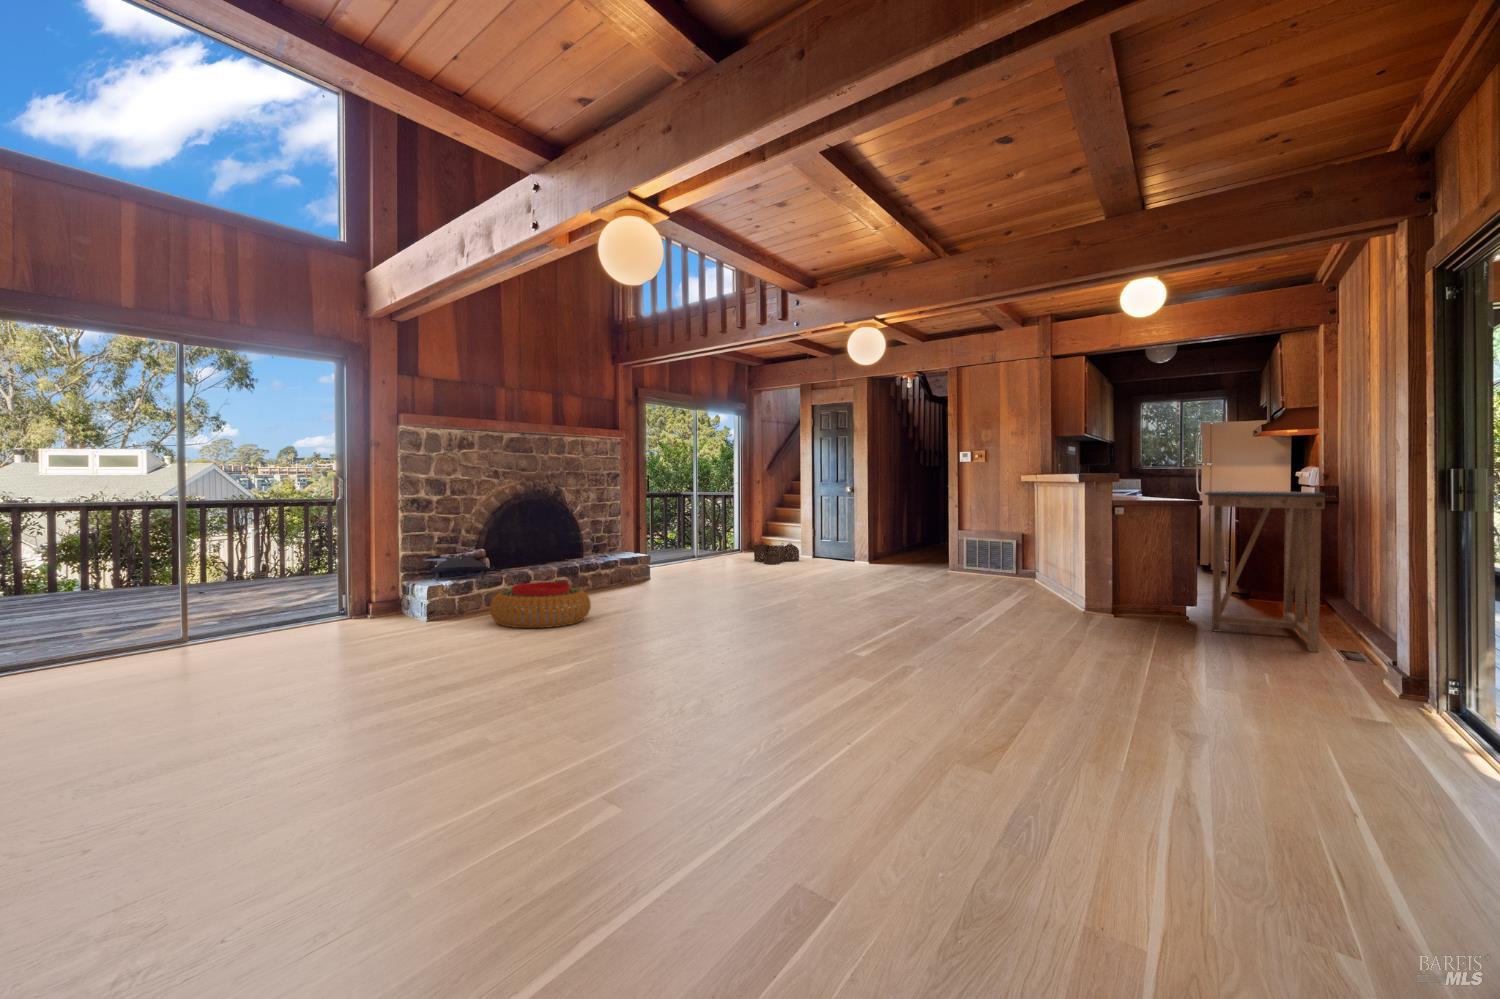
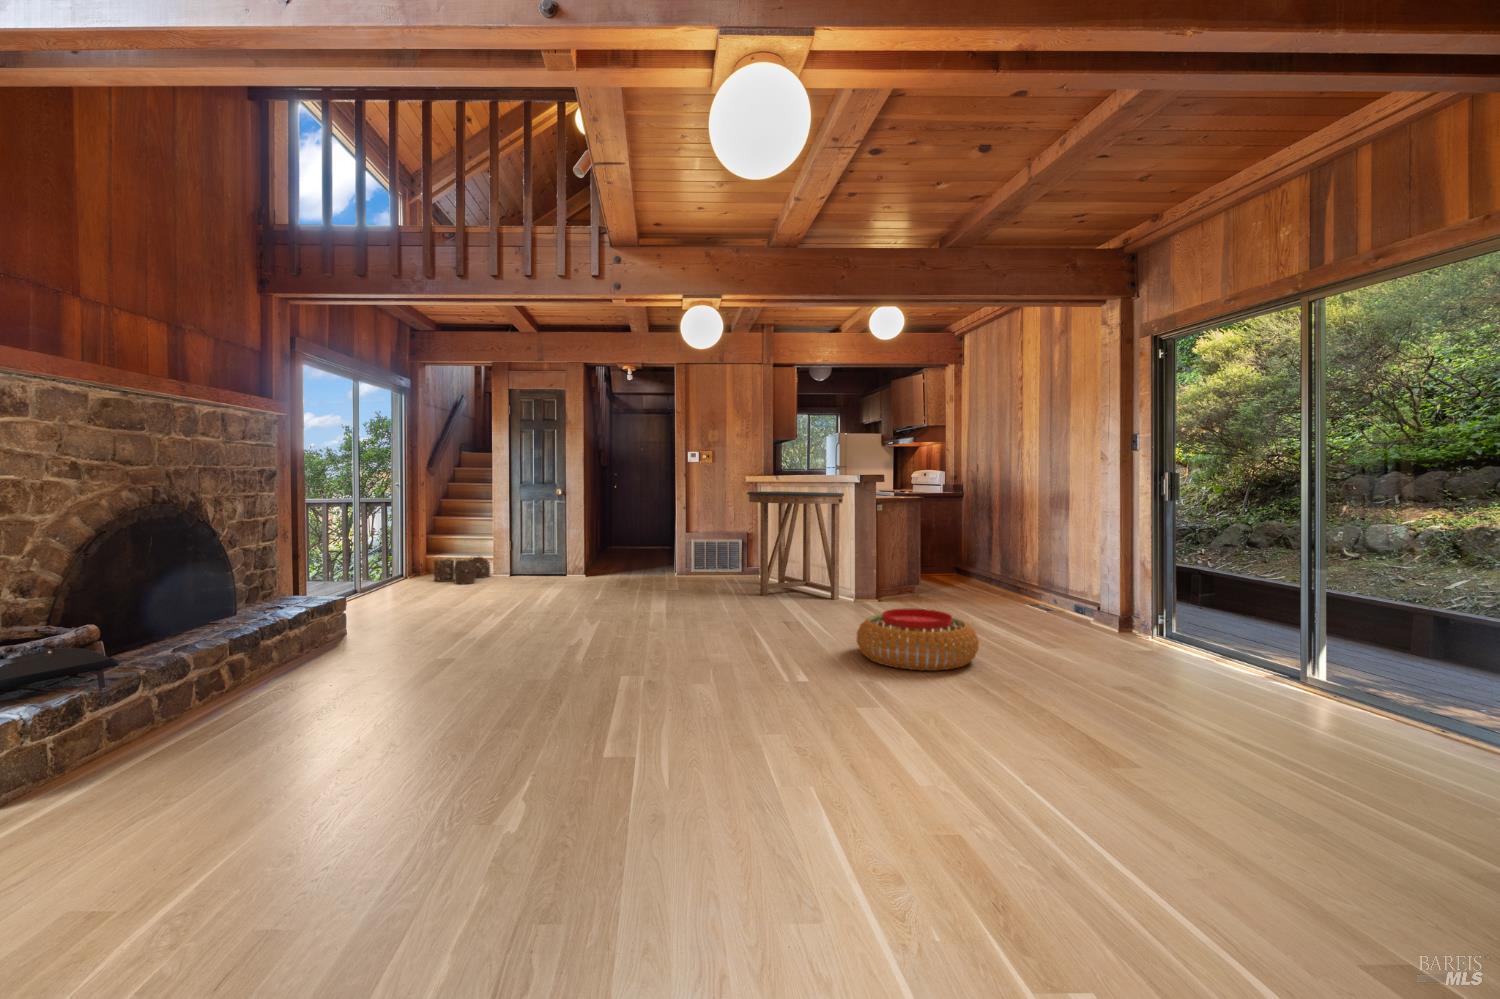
console table: present [1205,492,1325,652] -> present [747,491,844,600]
pouf: present [490,582,591,628] -> present [857,609,979,671]

